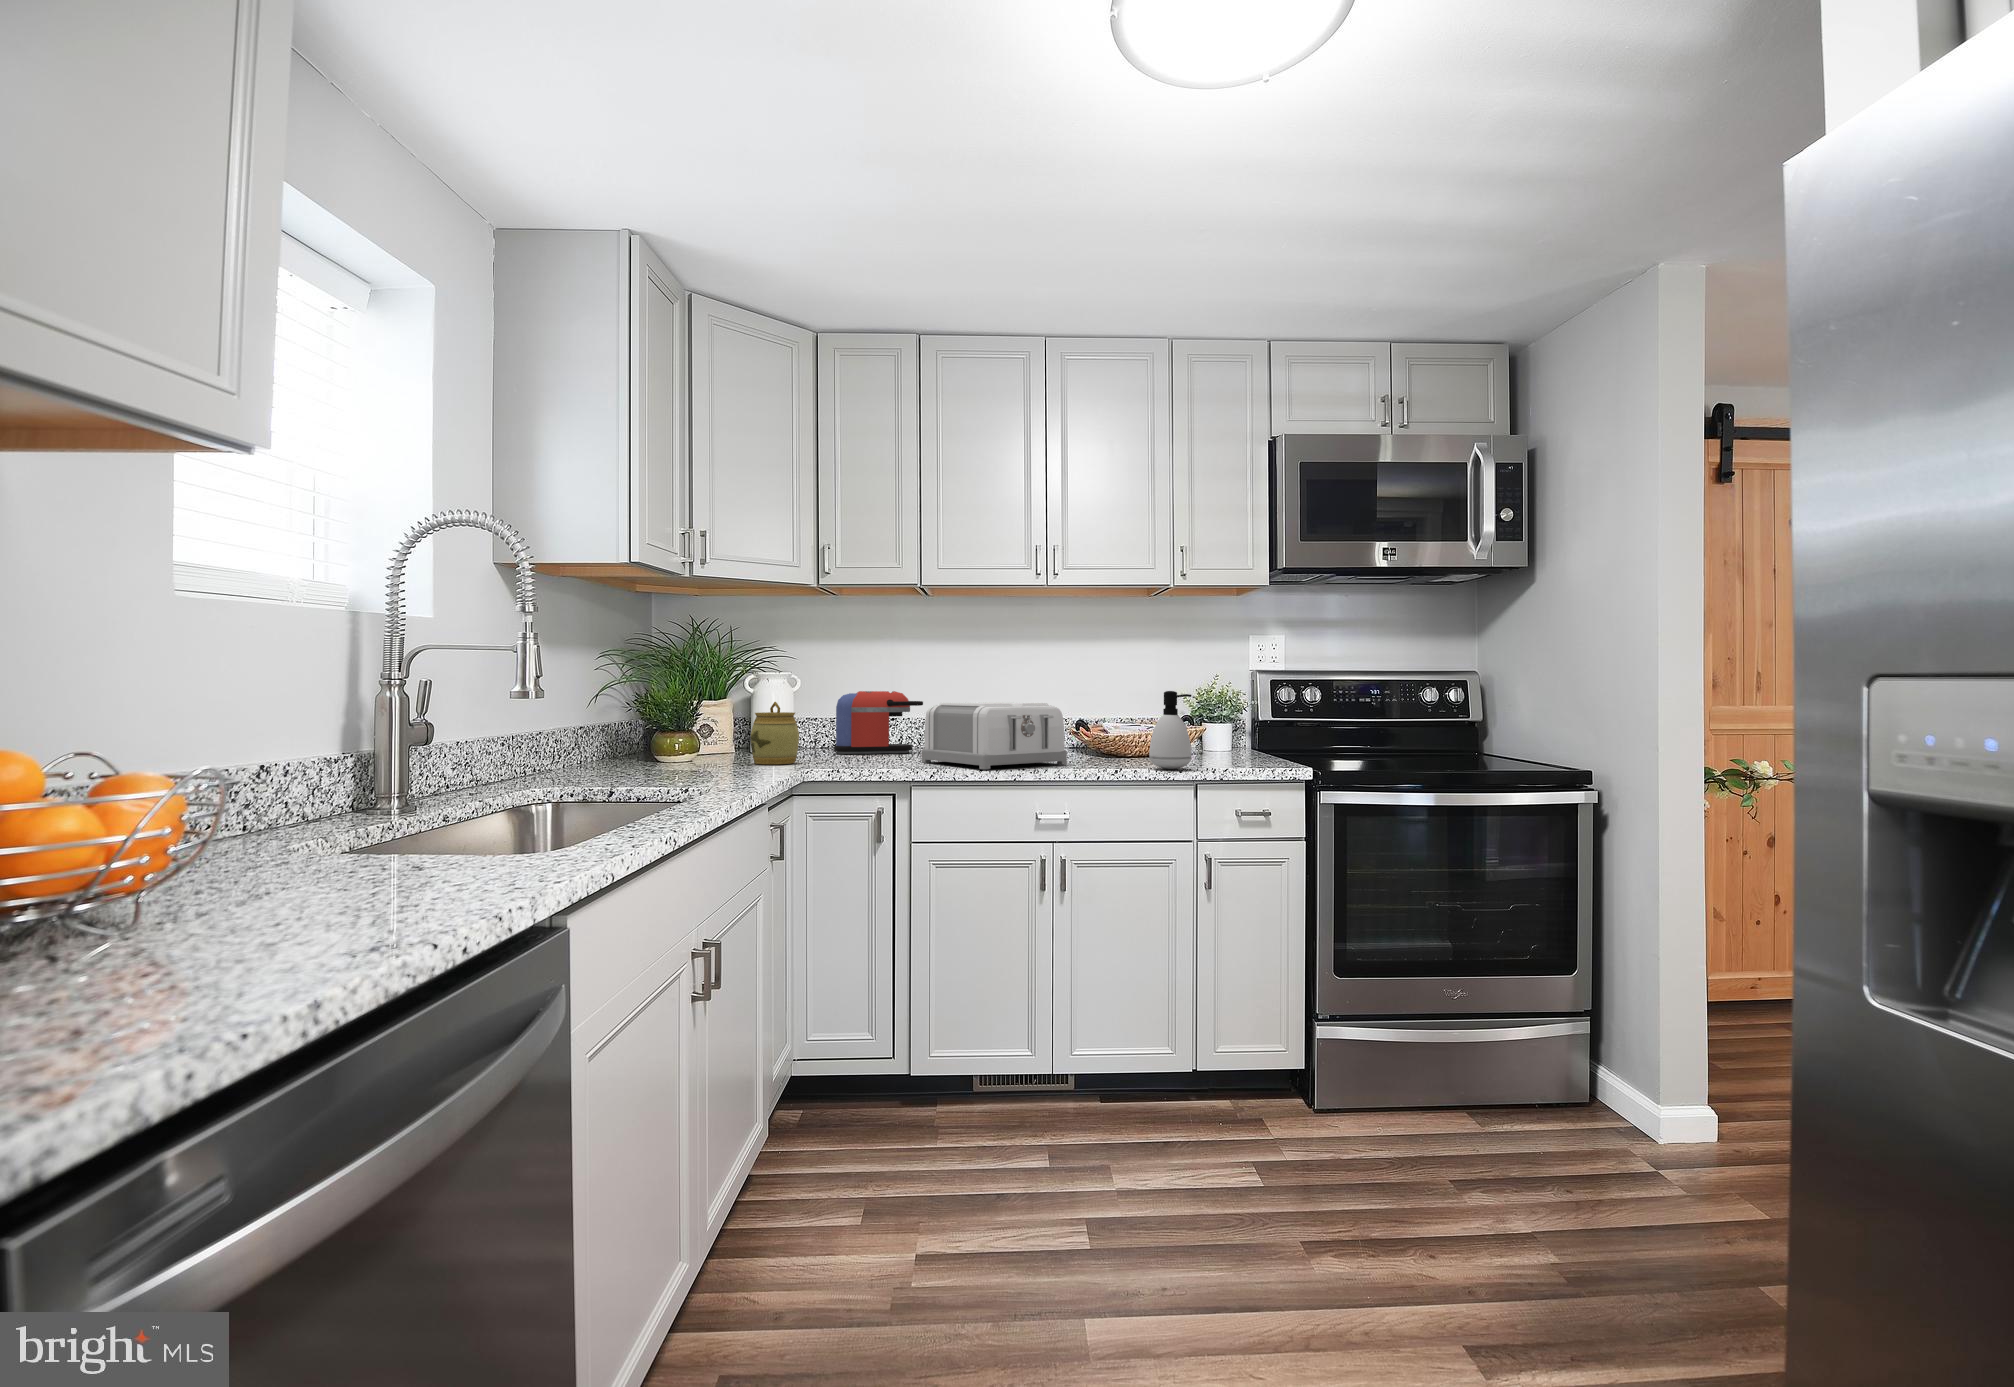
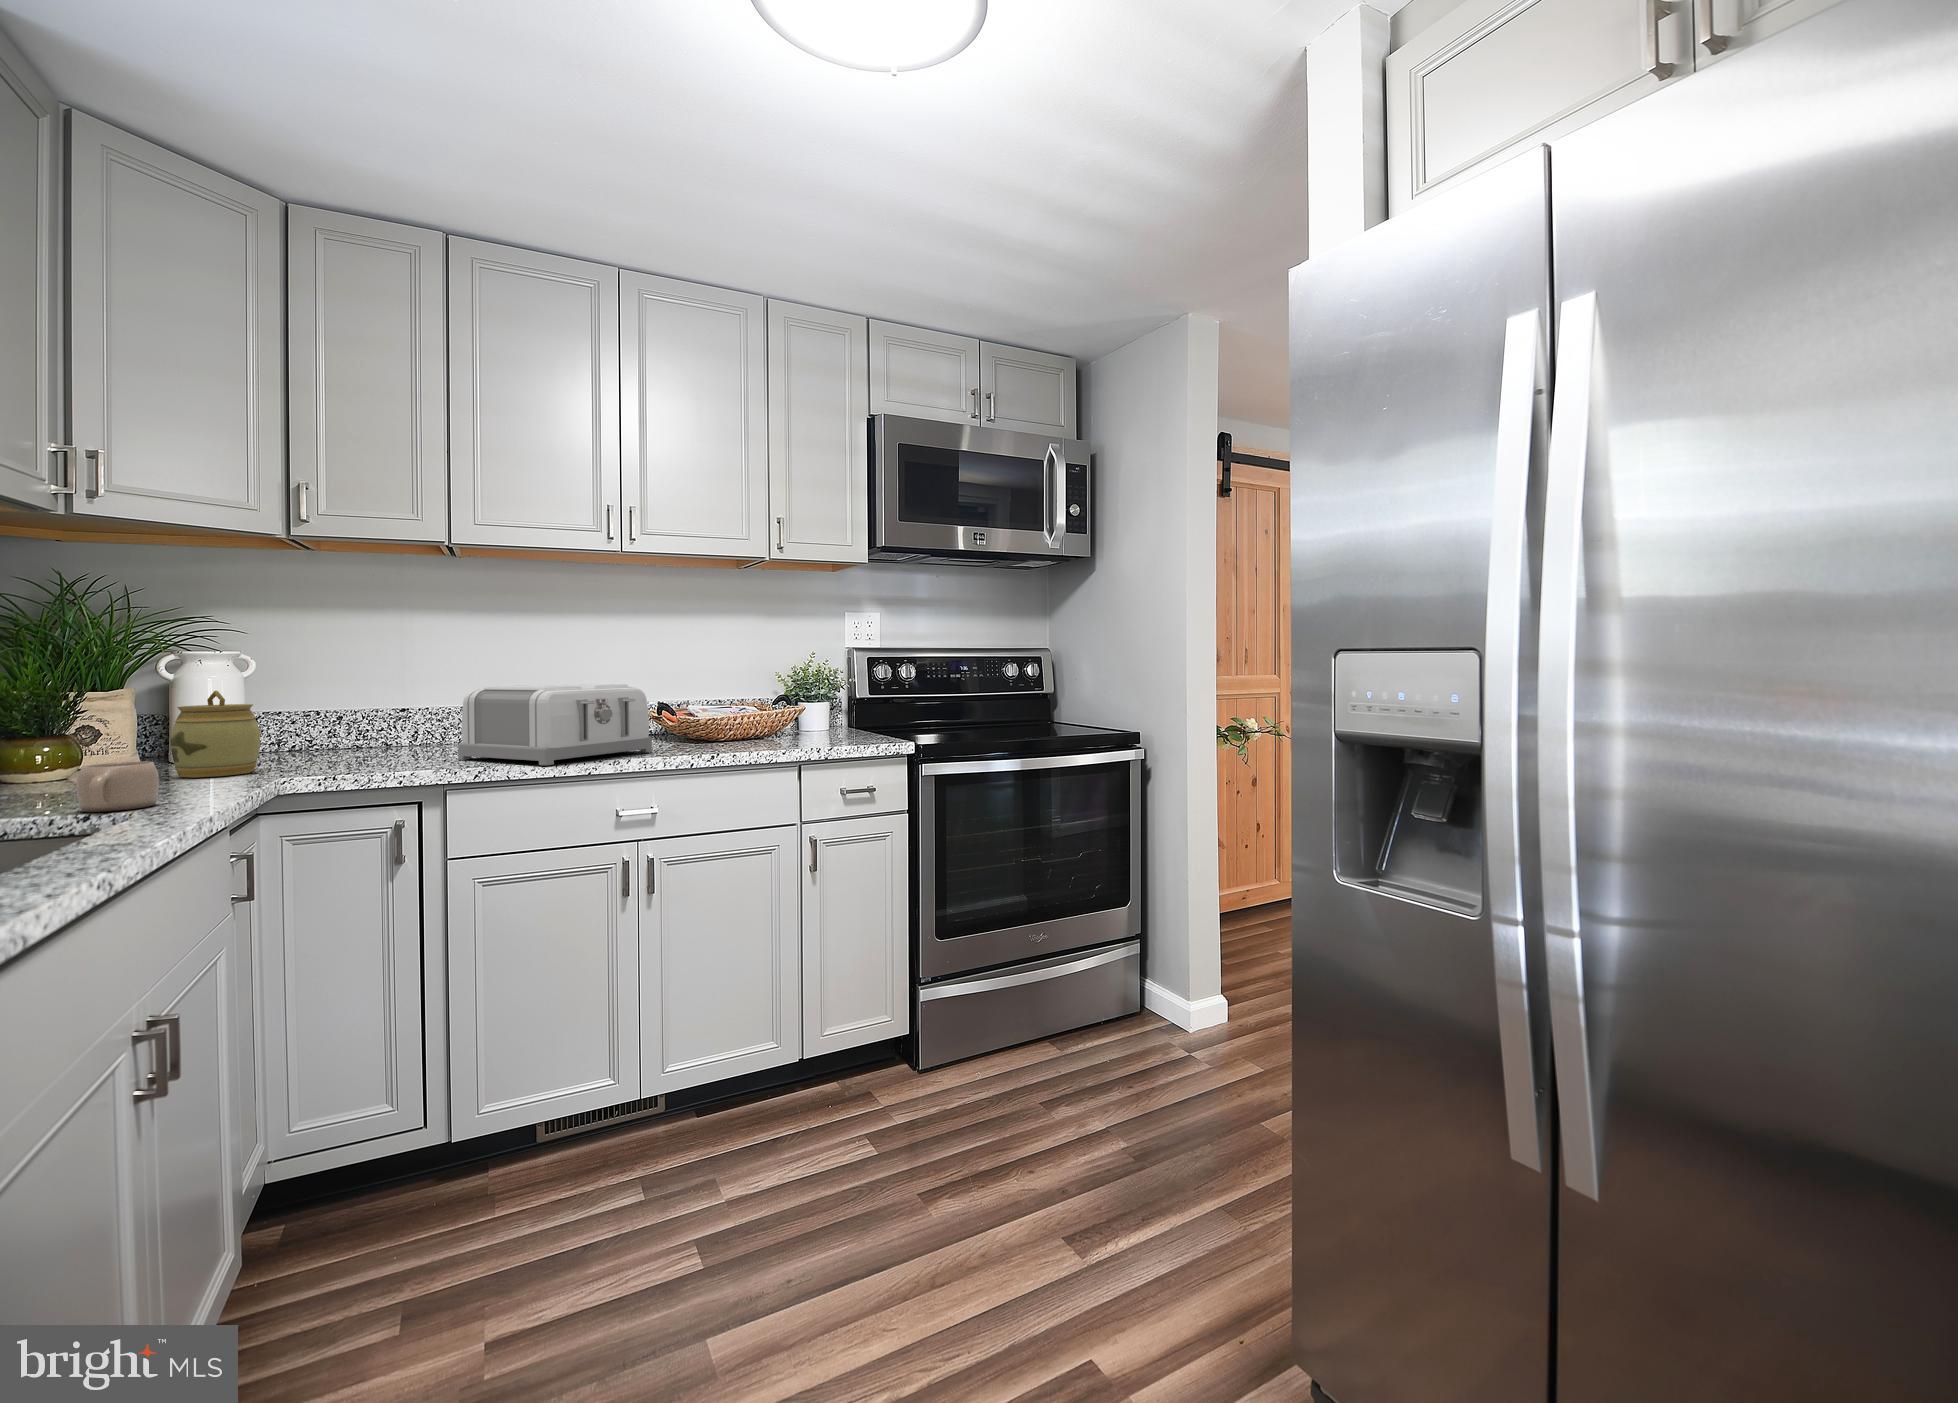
coffee maker: present [834,691,923,754] -> none [326,673,462,753]
soap dispenser: present [1149,691,1191,769] -> none [749,669,795,751]
mug: none [713,748,752,780] -> present [76,761,159,812]

